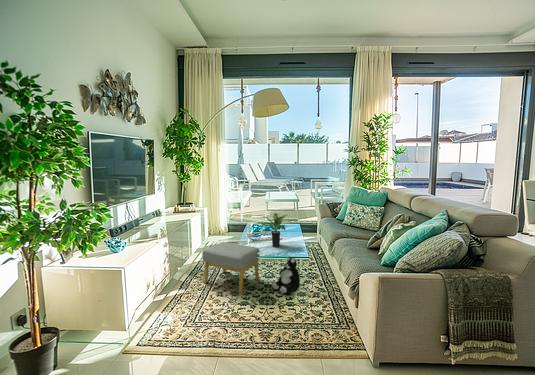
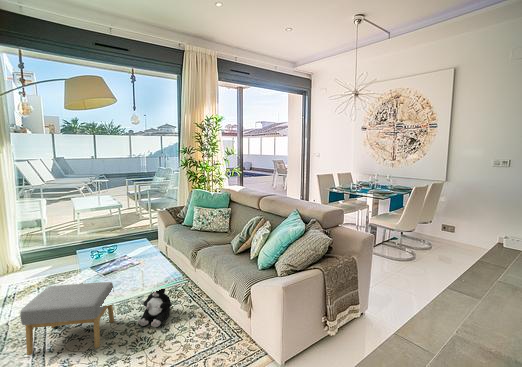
potted plant: present [262,213,287,247] -> none [109,232,144,275]

